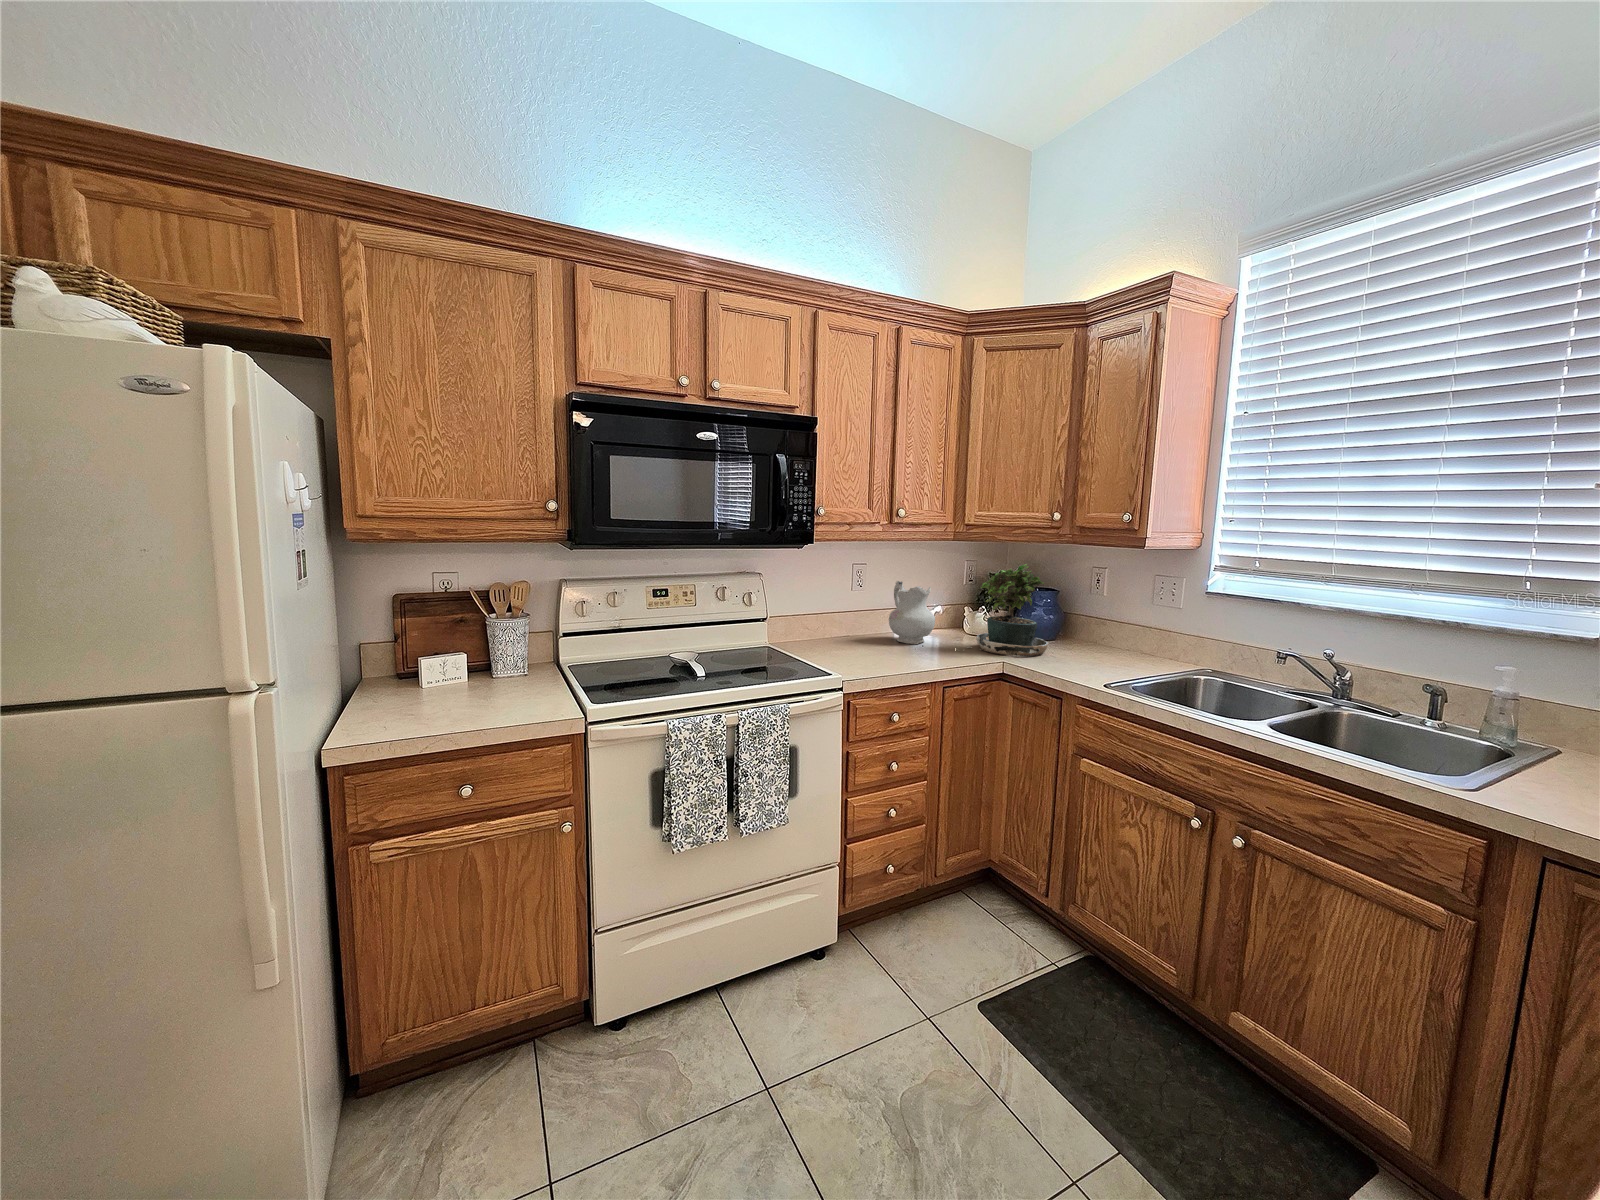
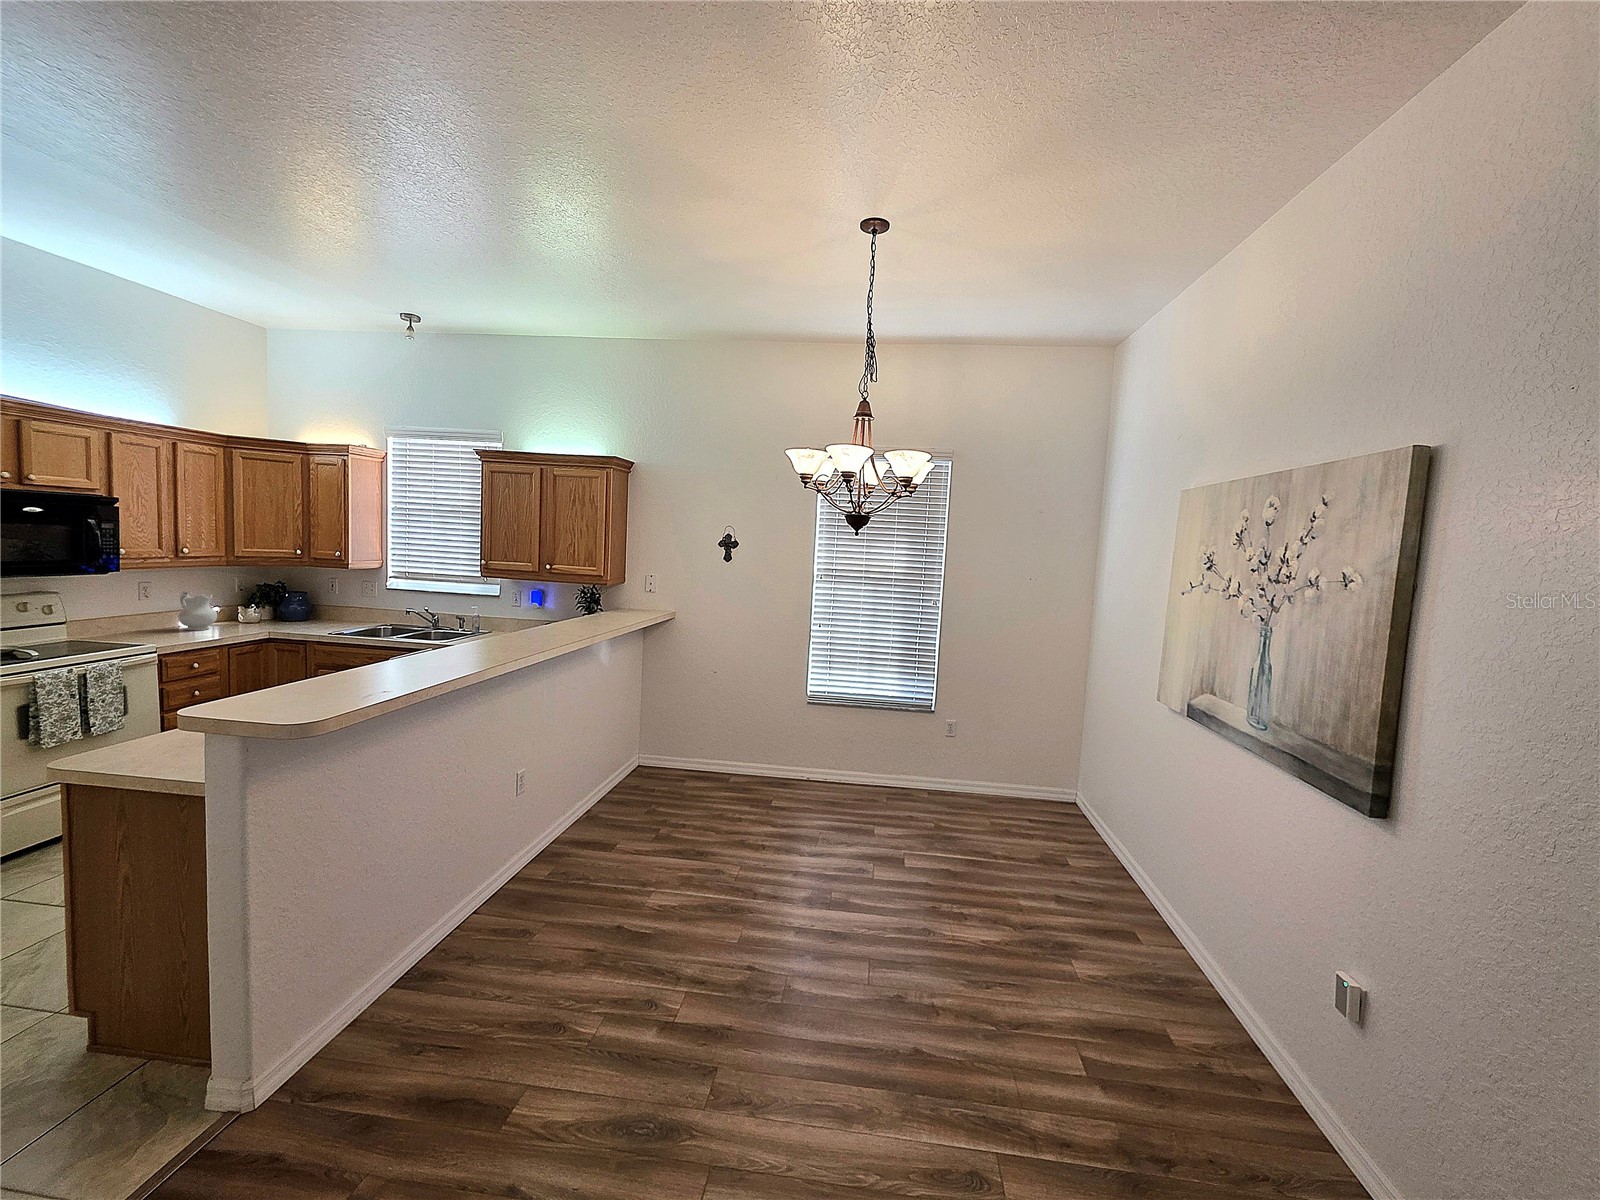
potted plant: present [967,564,1049,656] -> none [234,579,300,630]

